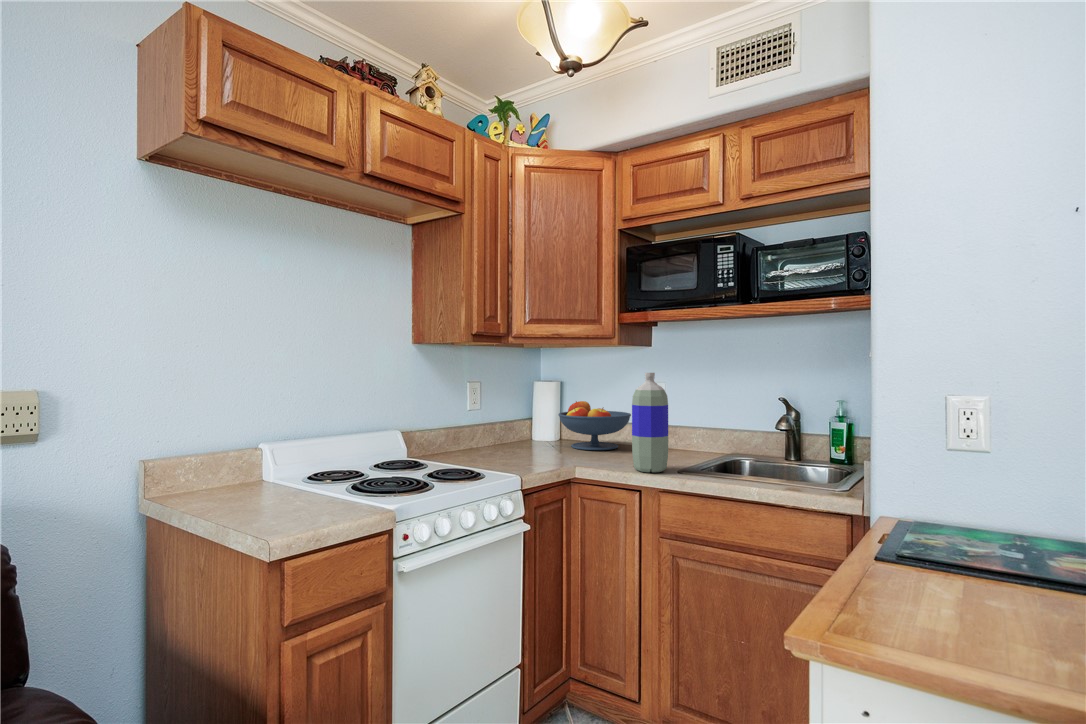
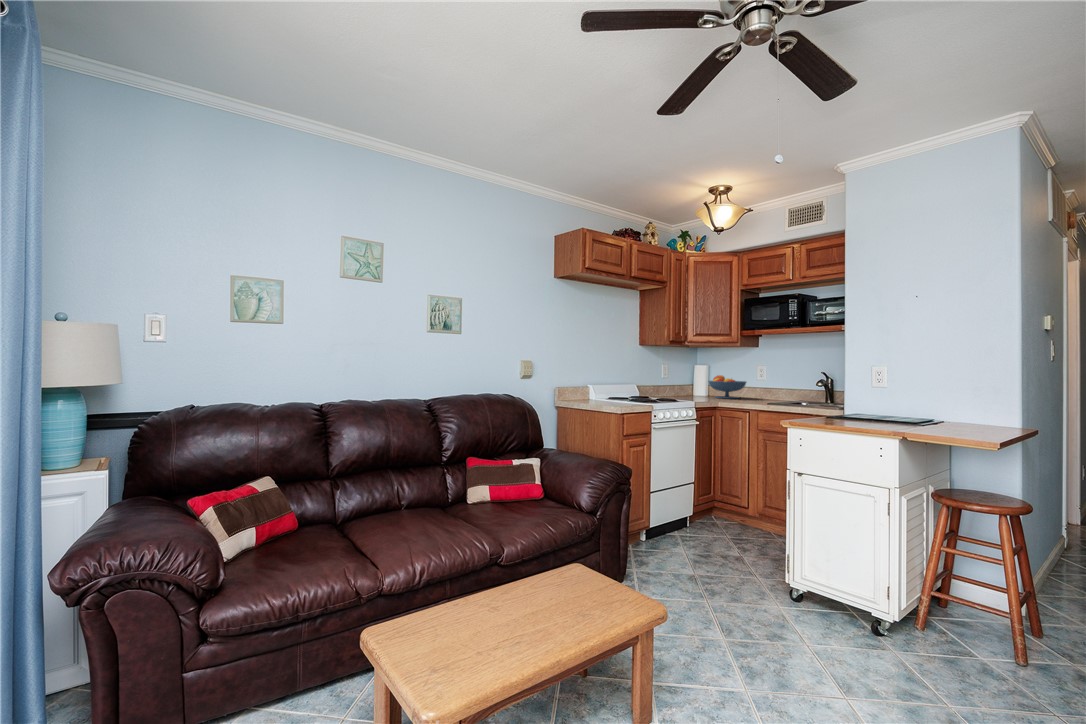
bottle: present [632,373,668,473] -> none [746,359,764,404]

